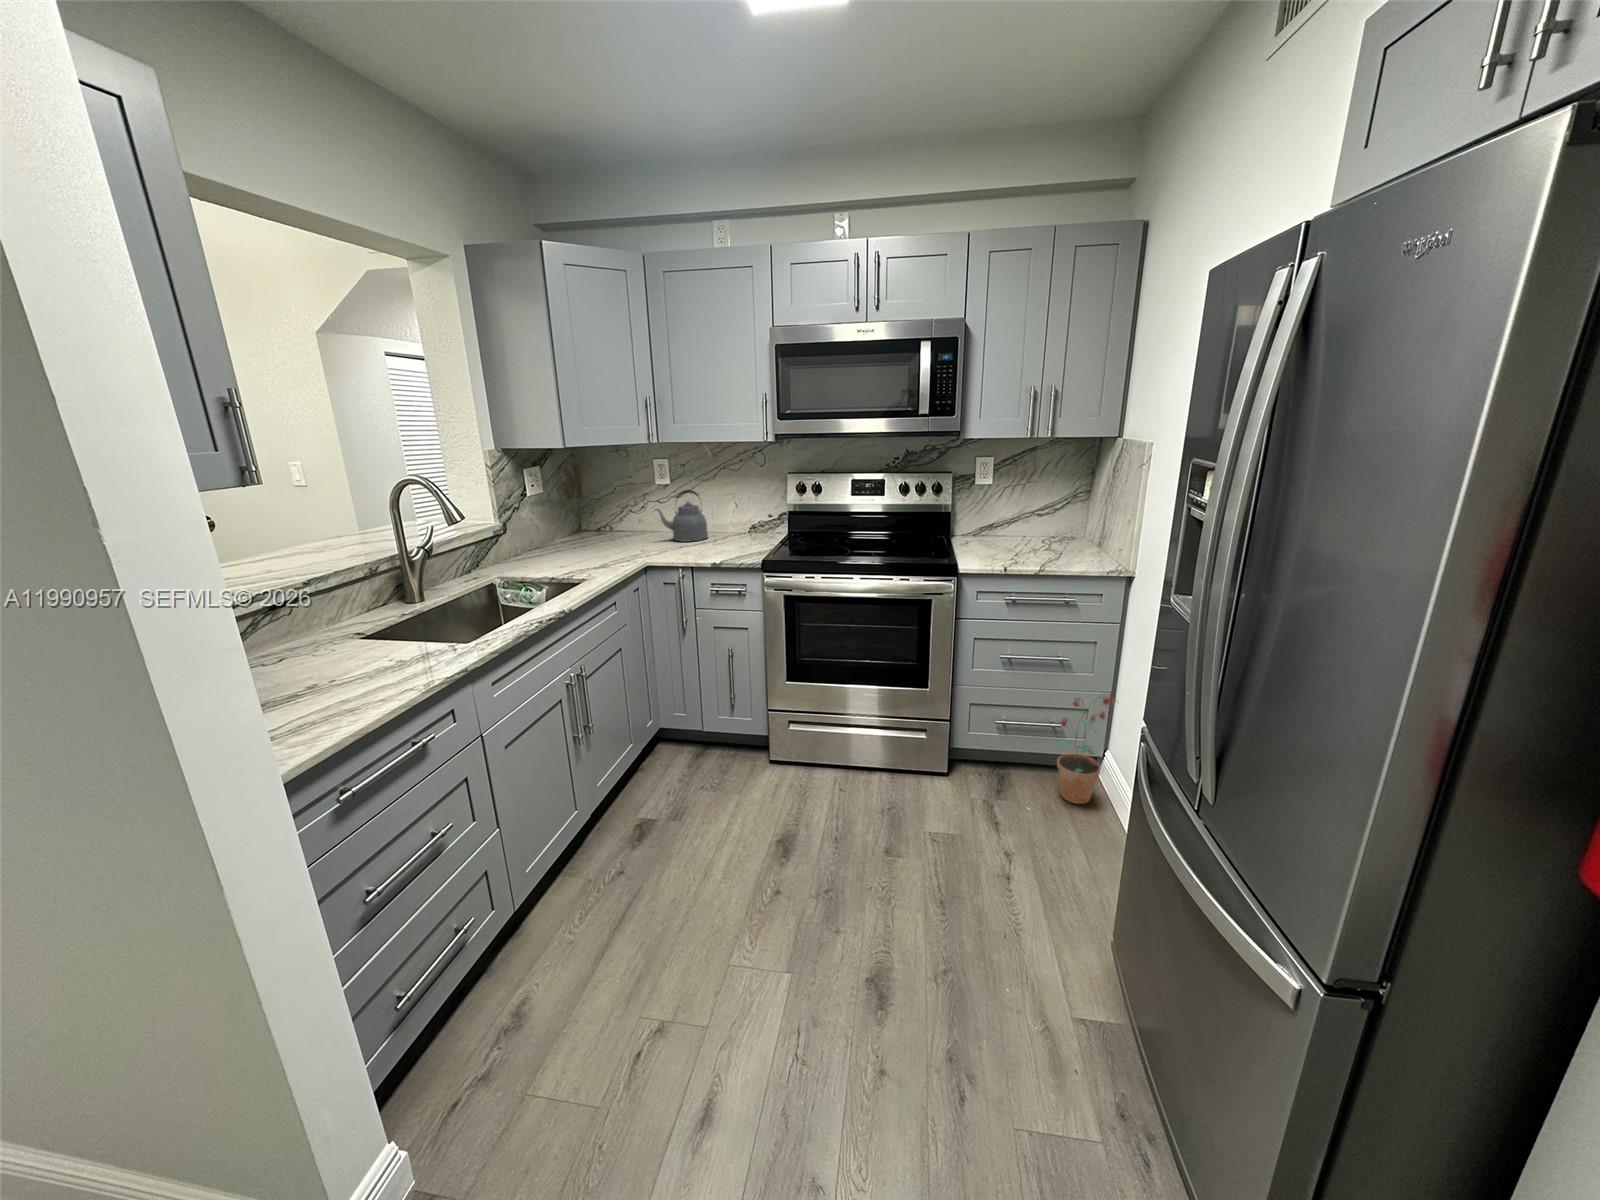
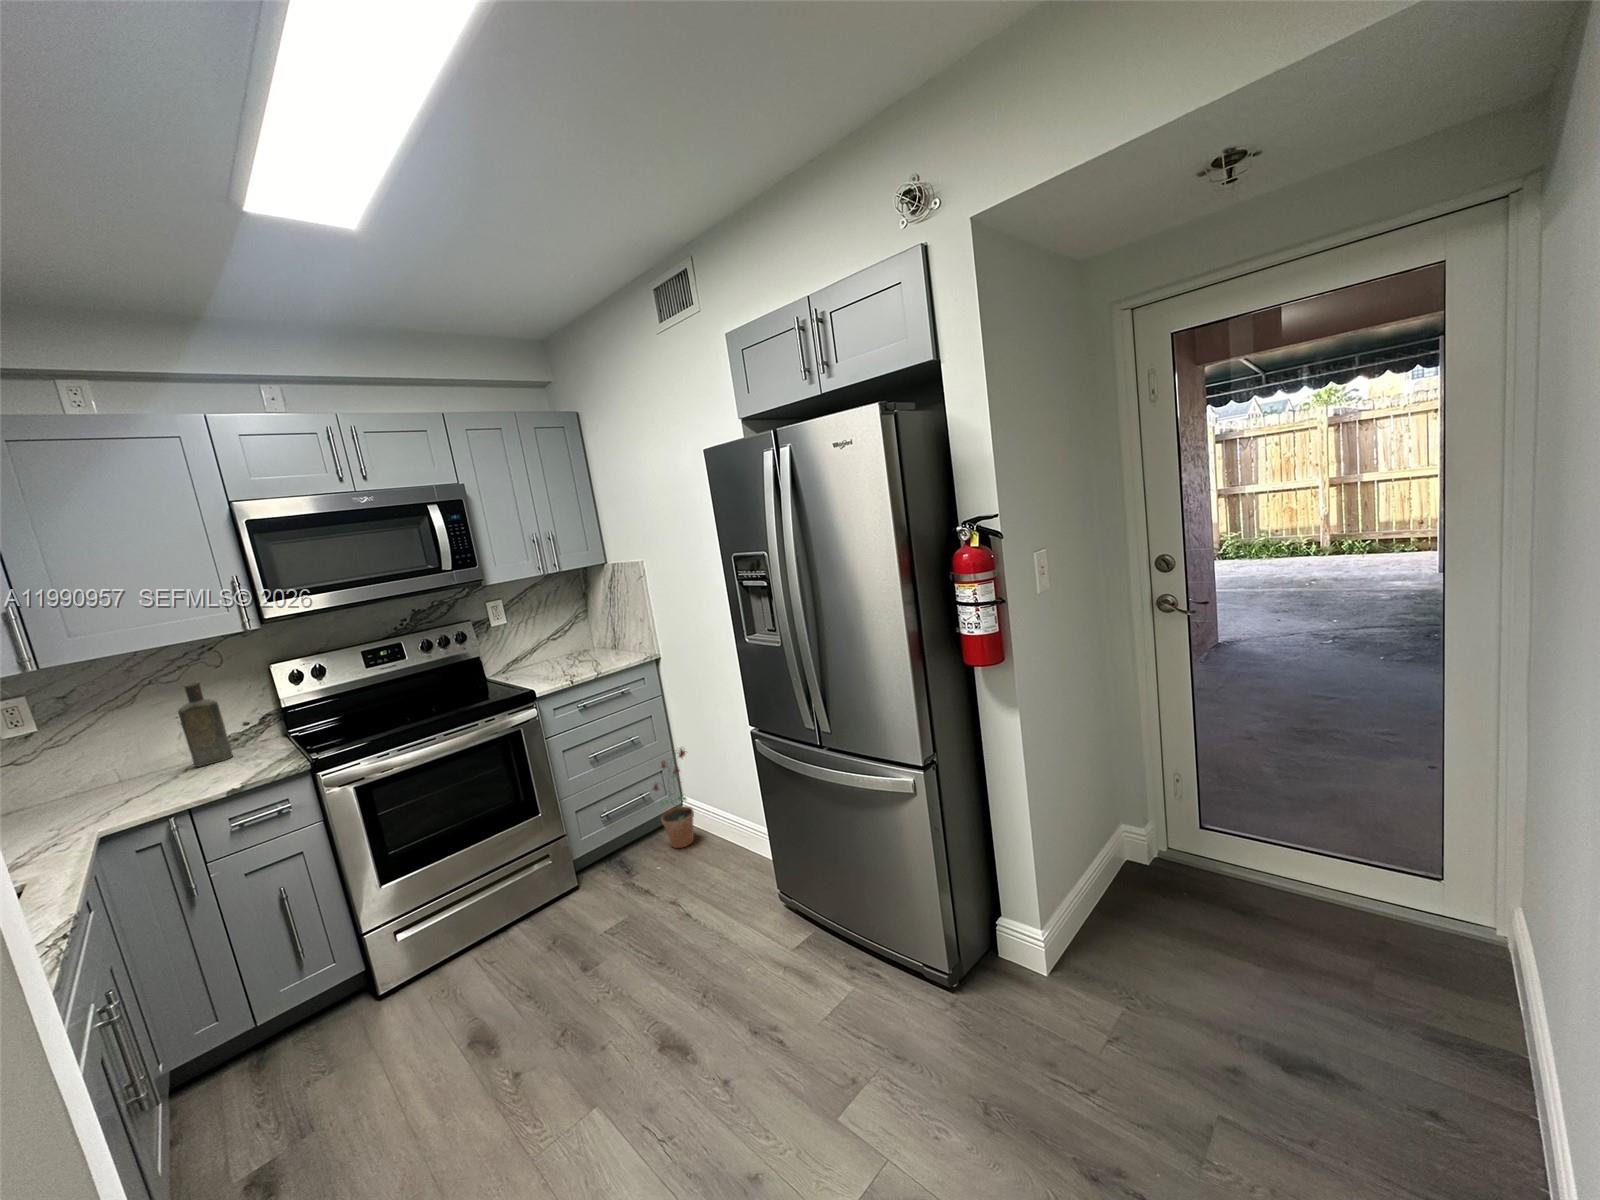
bottle: none [725,475,750,540] -> present [178,682,233,767]
kettle: present [656,490,708,542] -> none [38,722,154,800]

